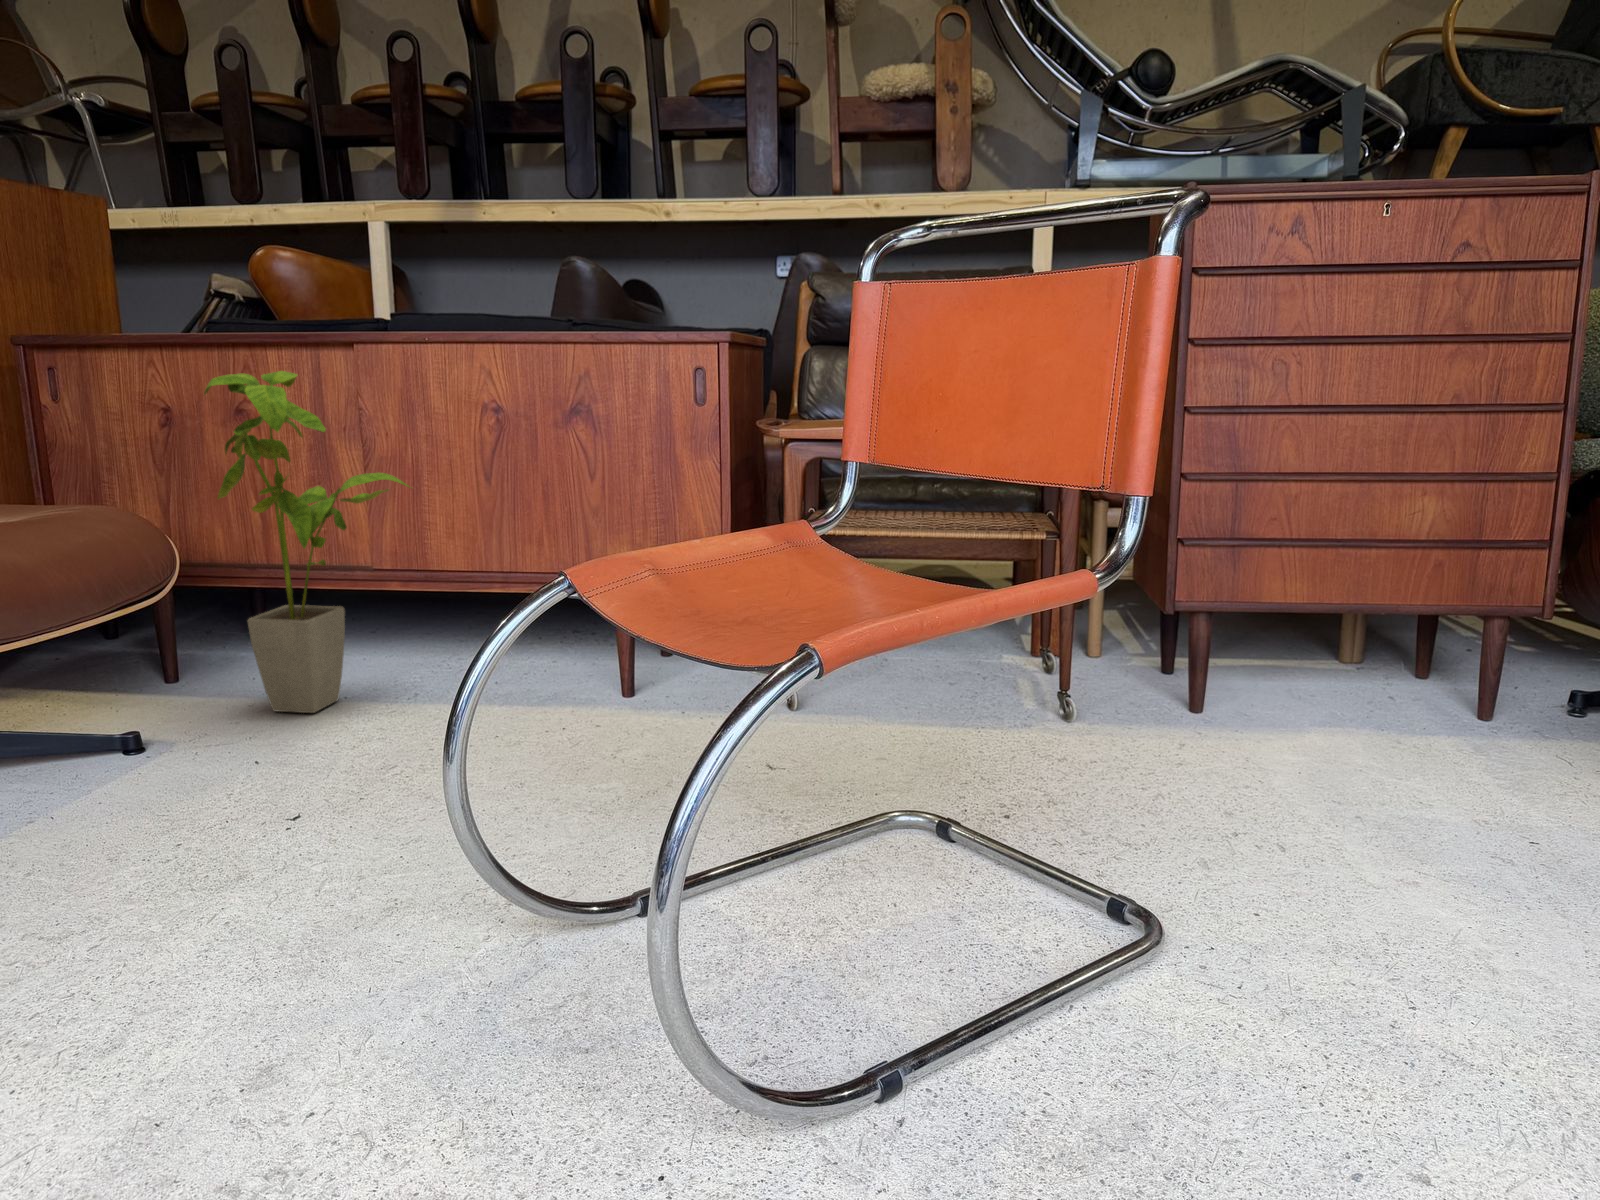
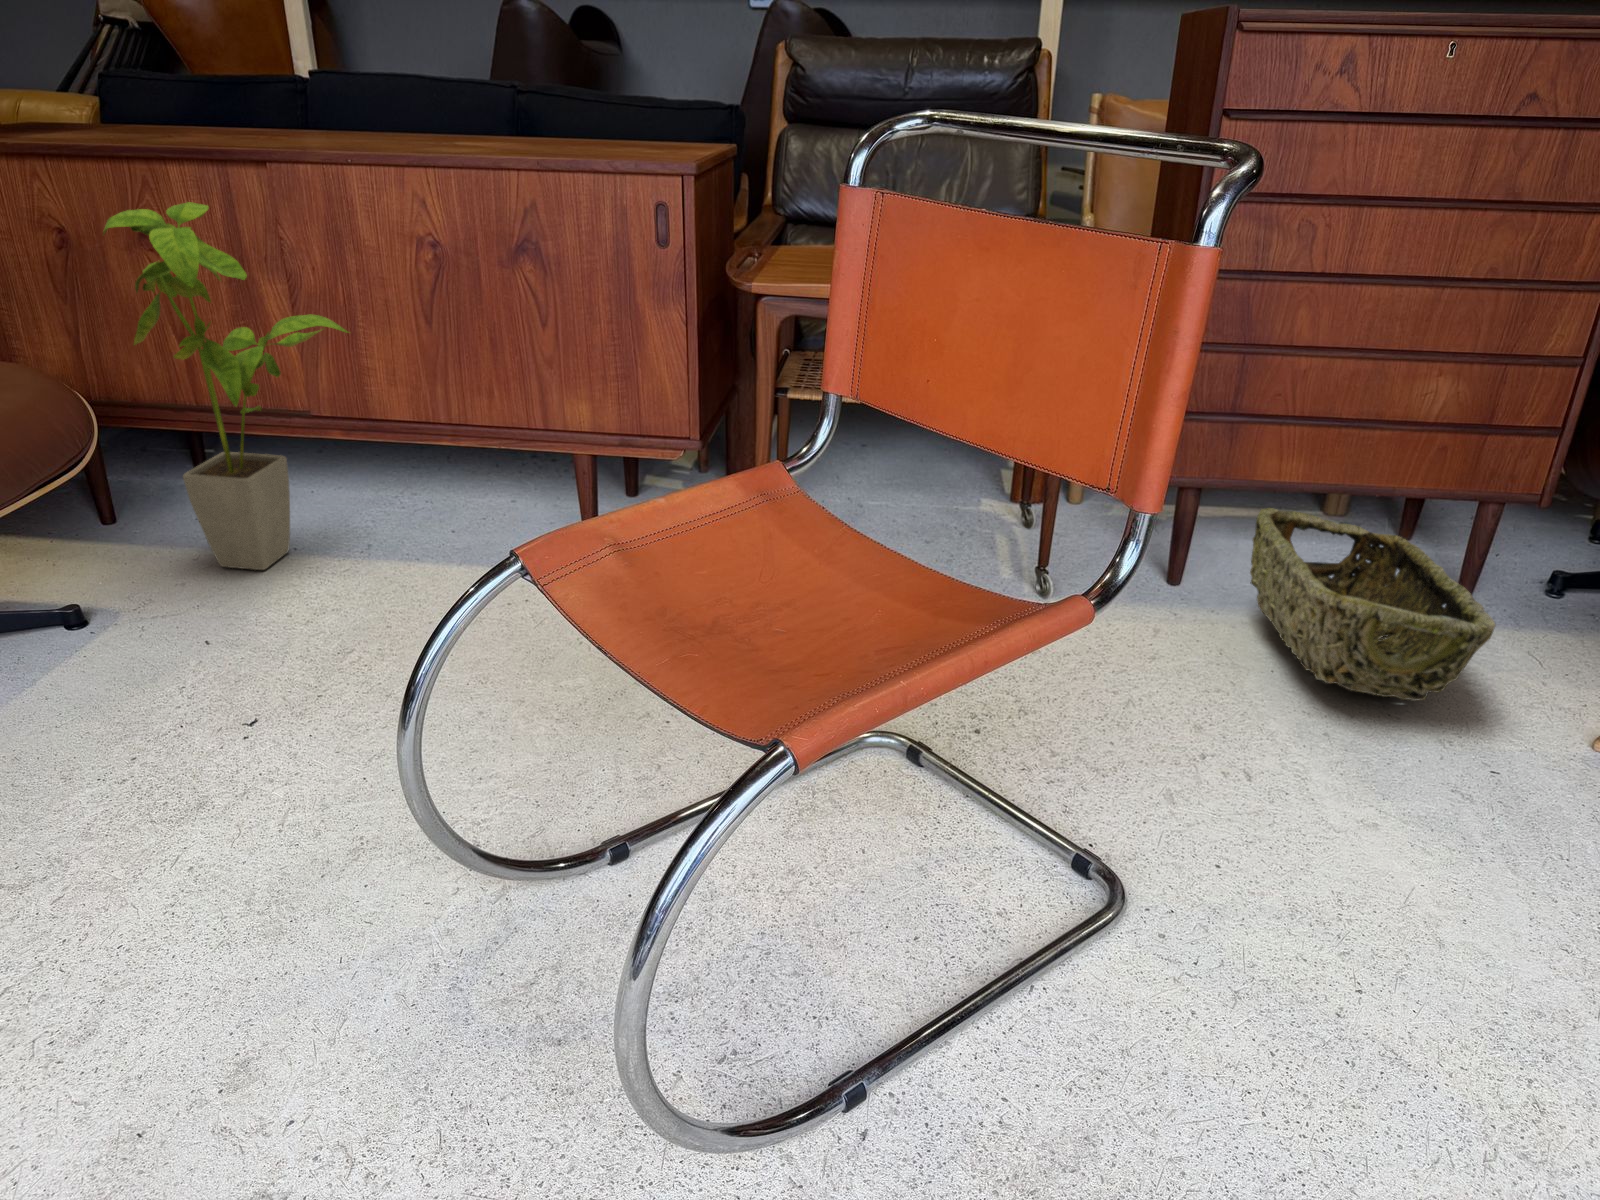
woven basket: none [1267,625,1512,789] -> present [1250,508,1496,701]

